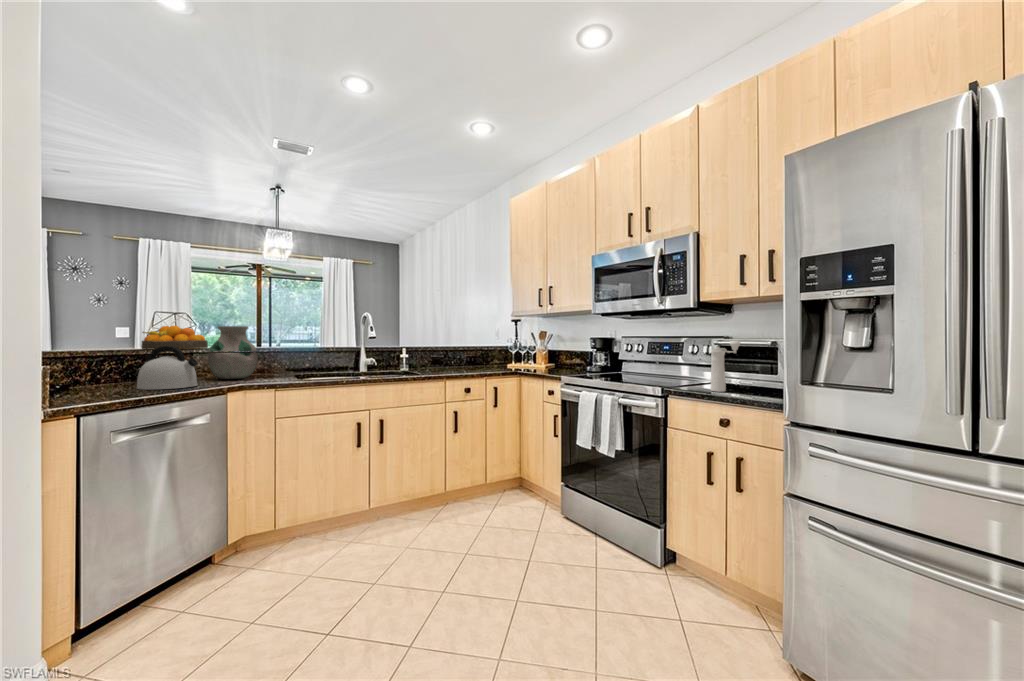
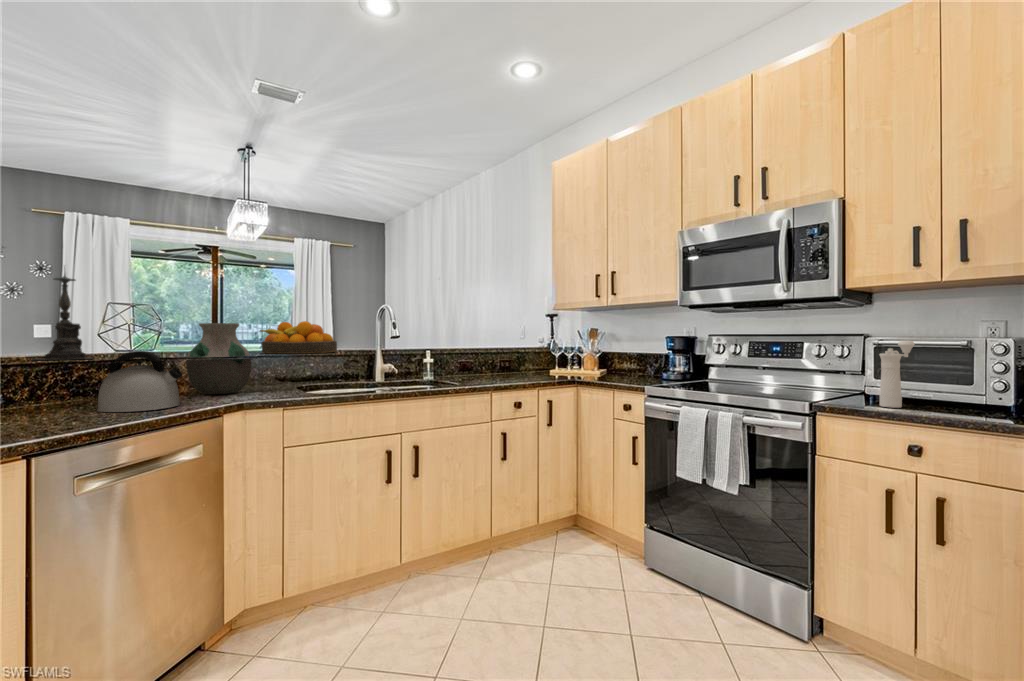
candle holder: none [93,284,141,353] -> present [35,272,93,360]
fruit bowl: present [141,325,208,350] -> present [260,321,337,354]

